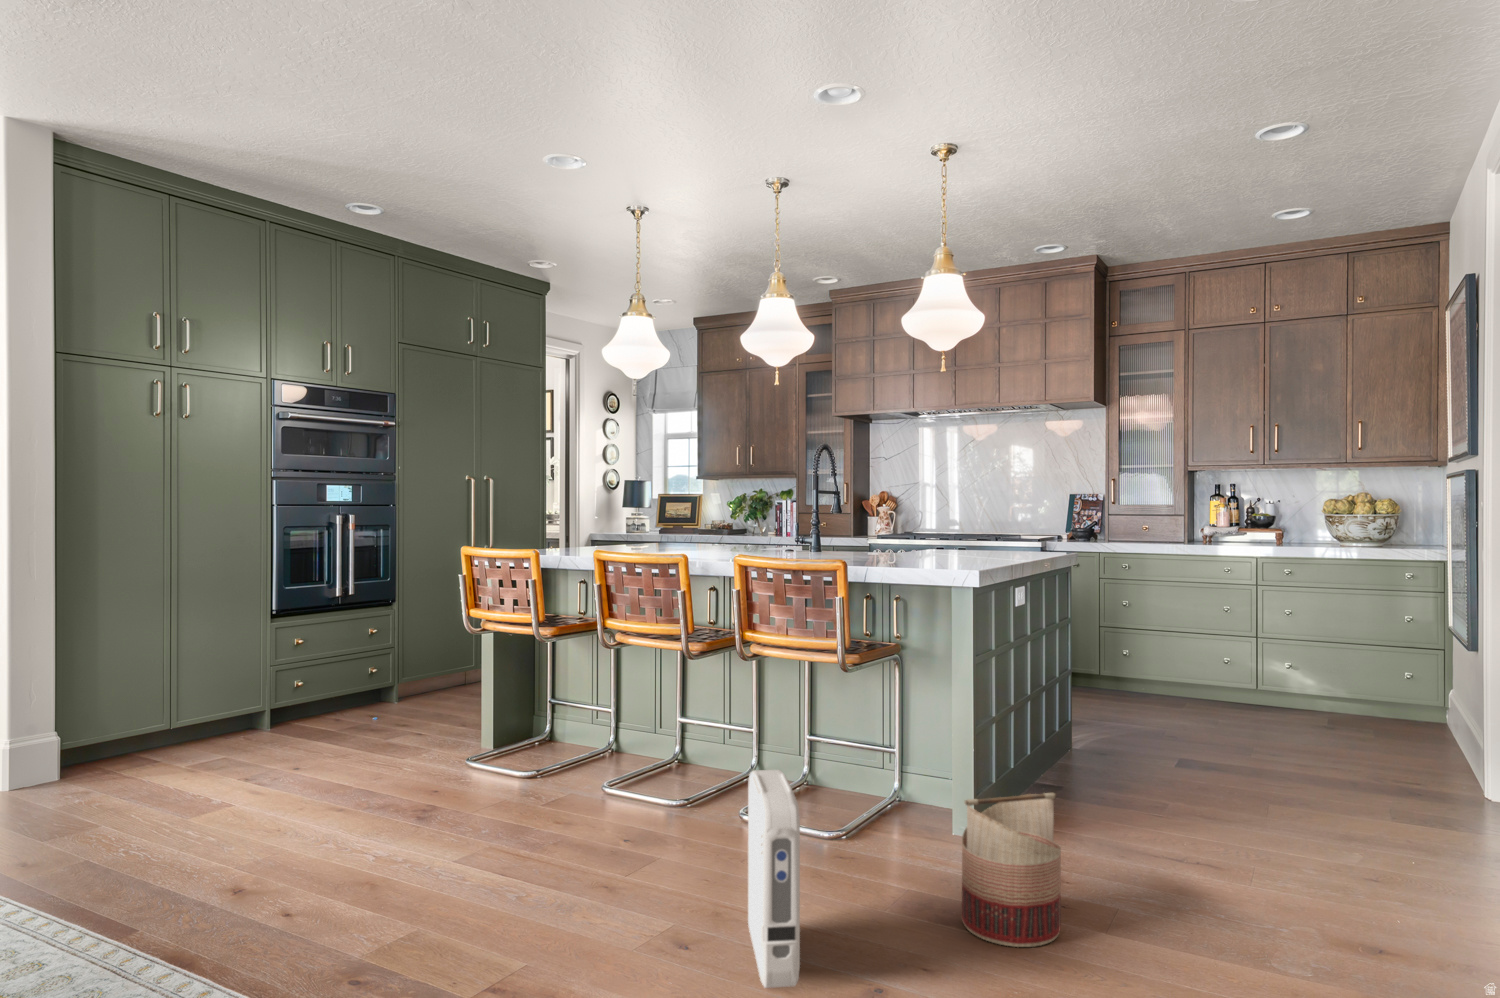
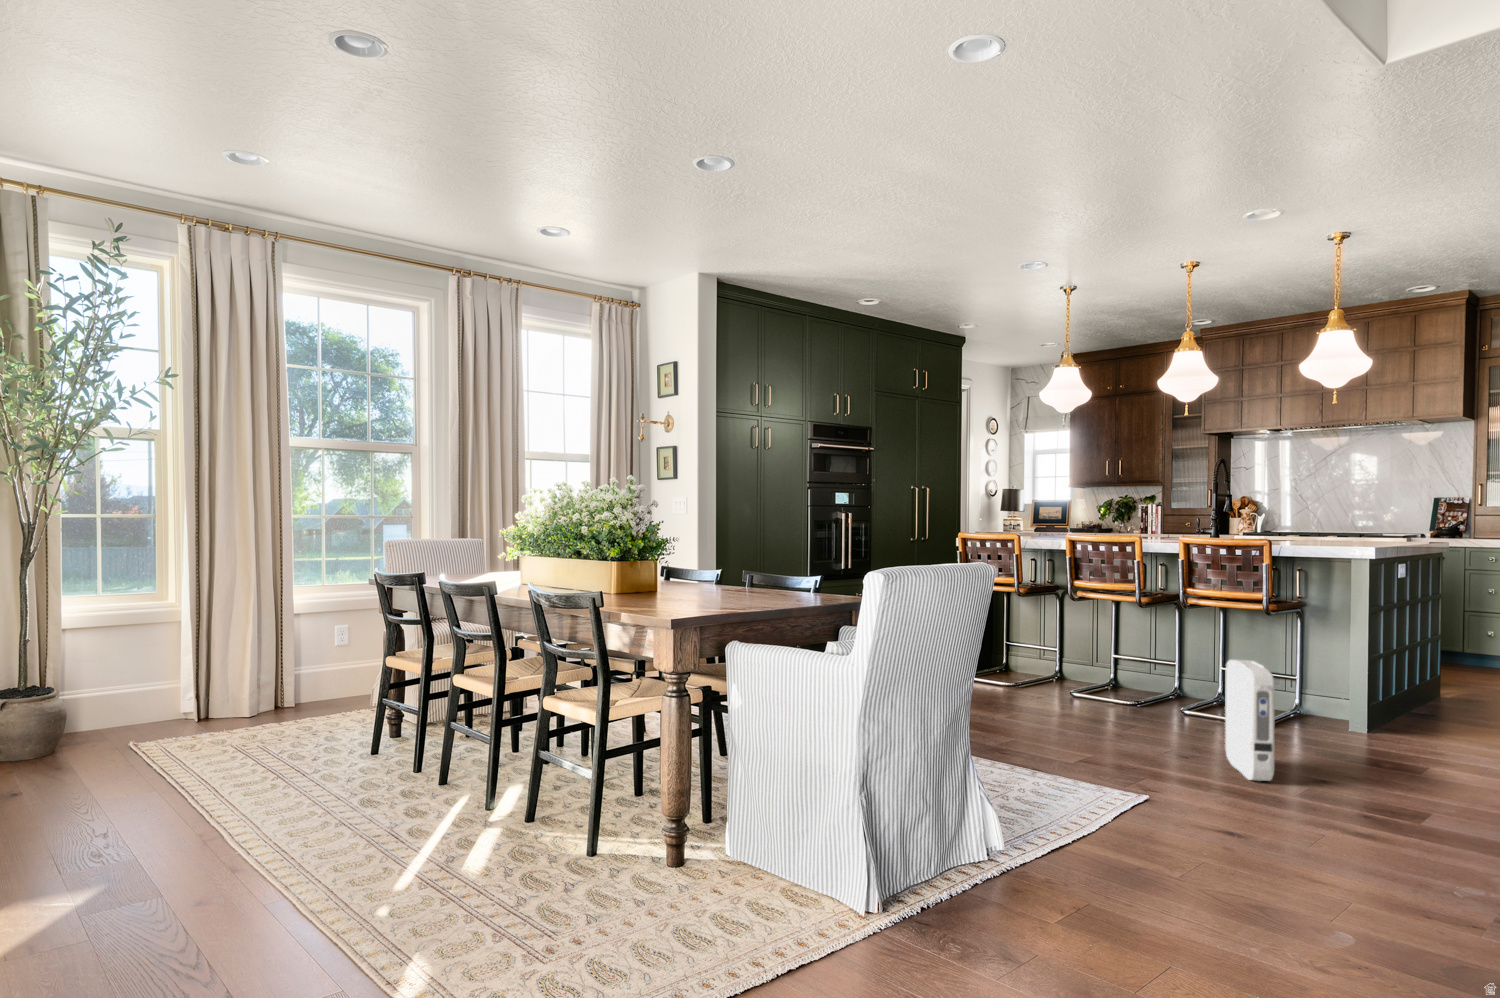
basket: present [962,793,1061,947] -> none [1375,688,1452,782]

